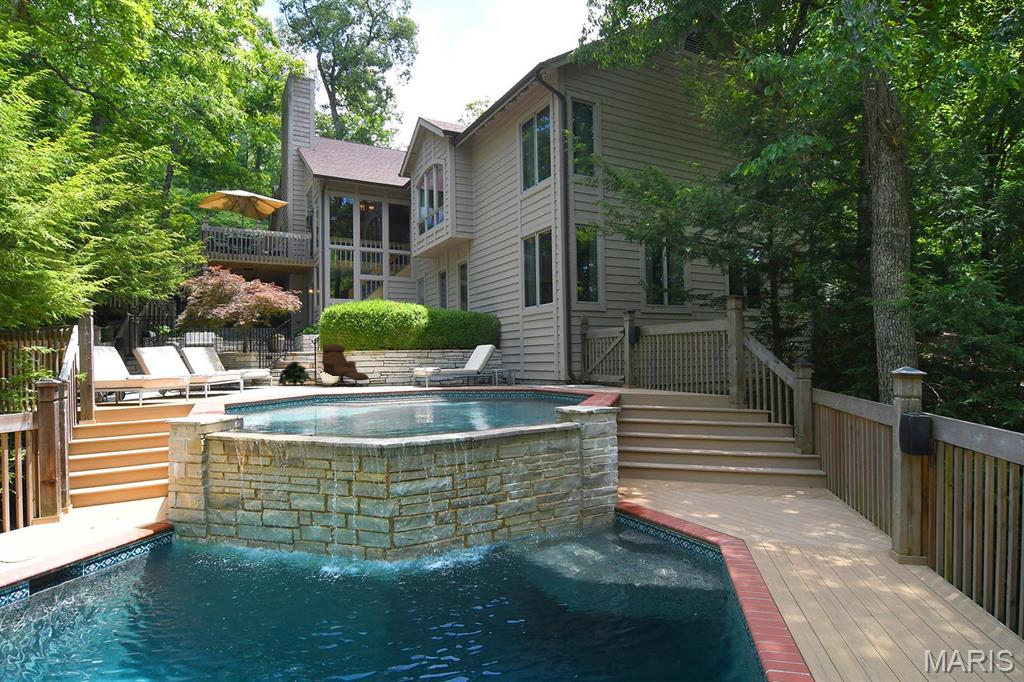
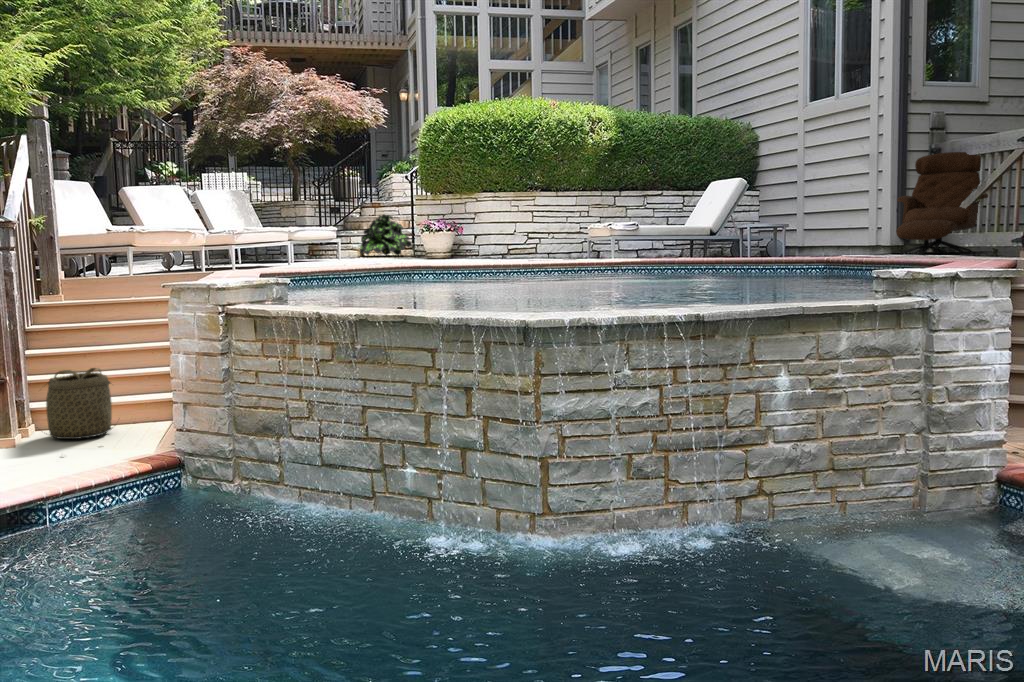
lounge chair: present [322,344,369,387] -> present [896,152,988,255]
basket: none [63,472,127,519] -> present [37,368,112,439]

